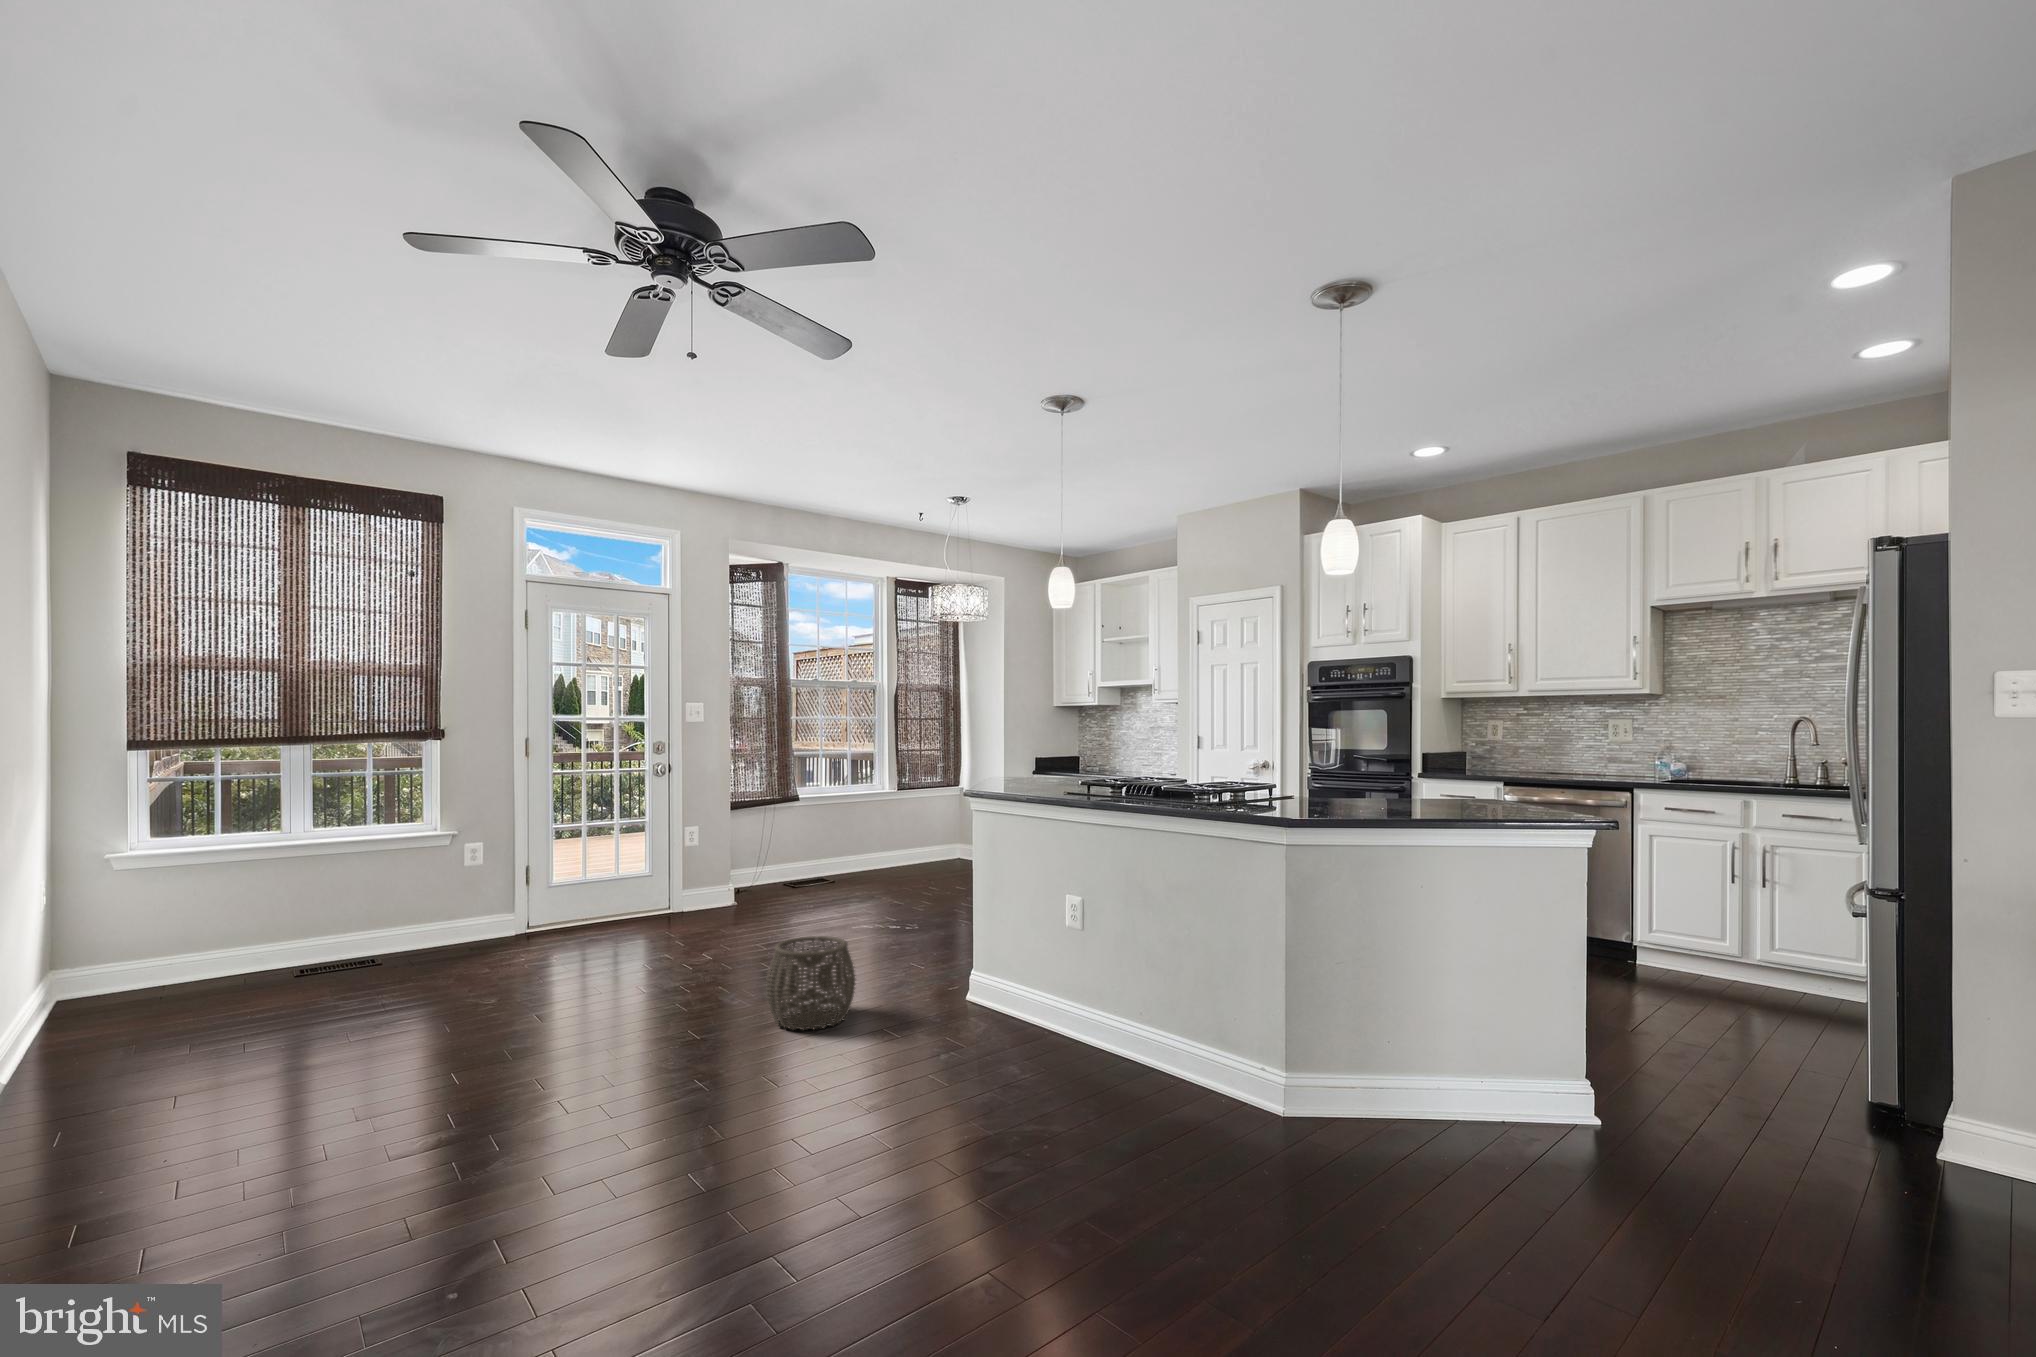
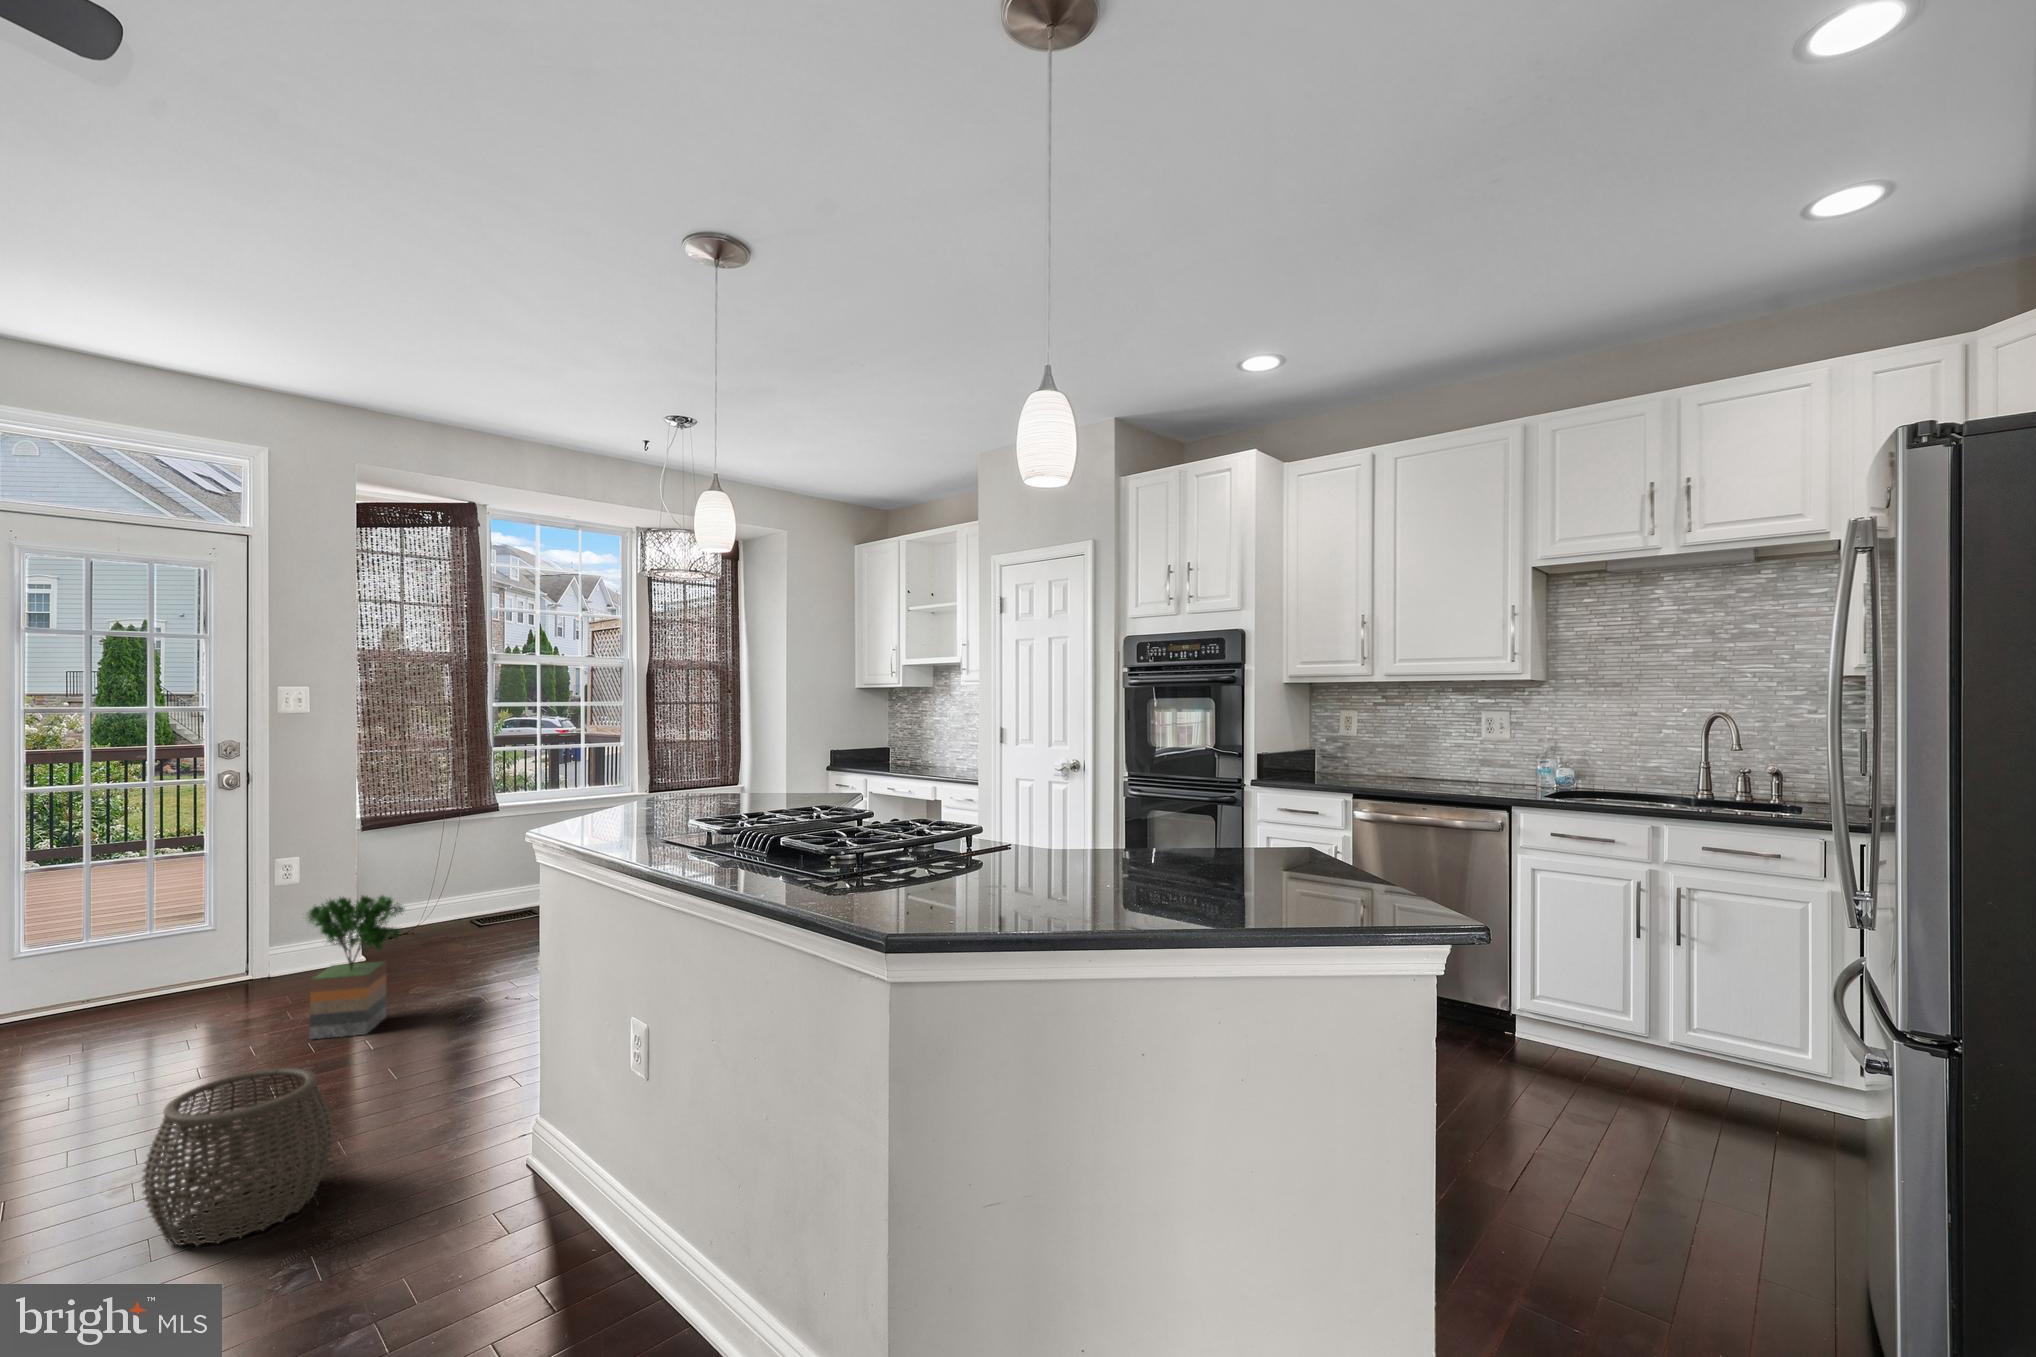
potted tree: none [737,849,803,947] -> present [307,895,404,1039]

